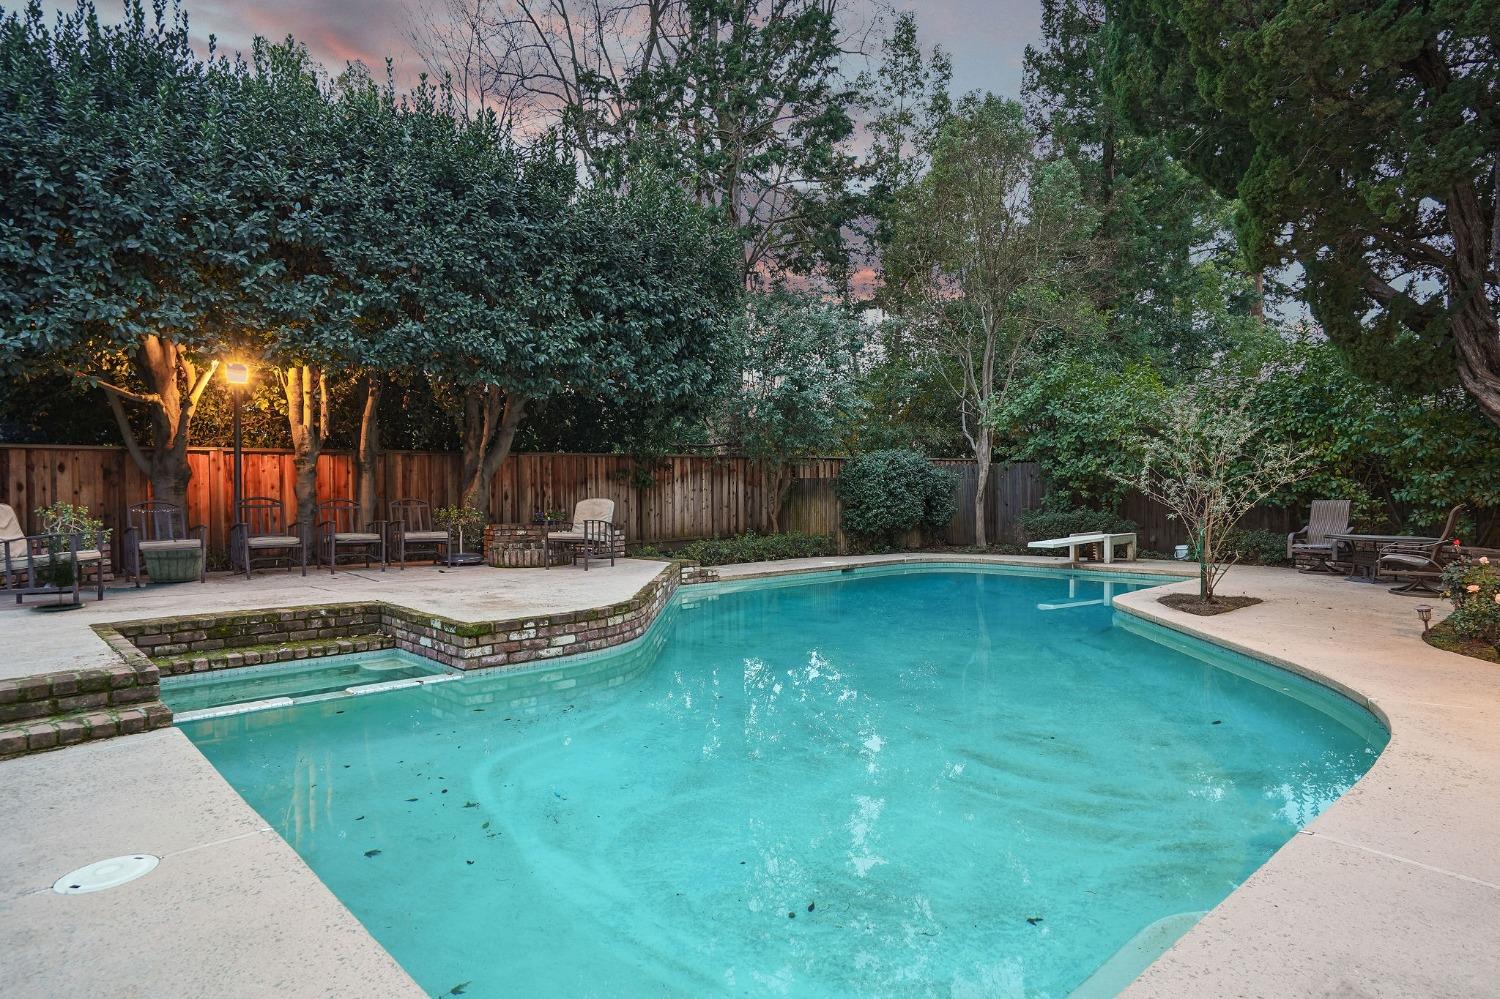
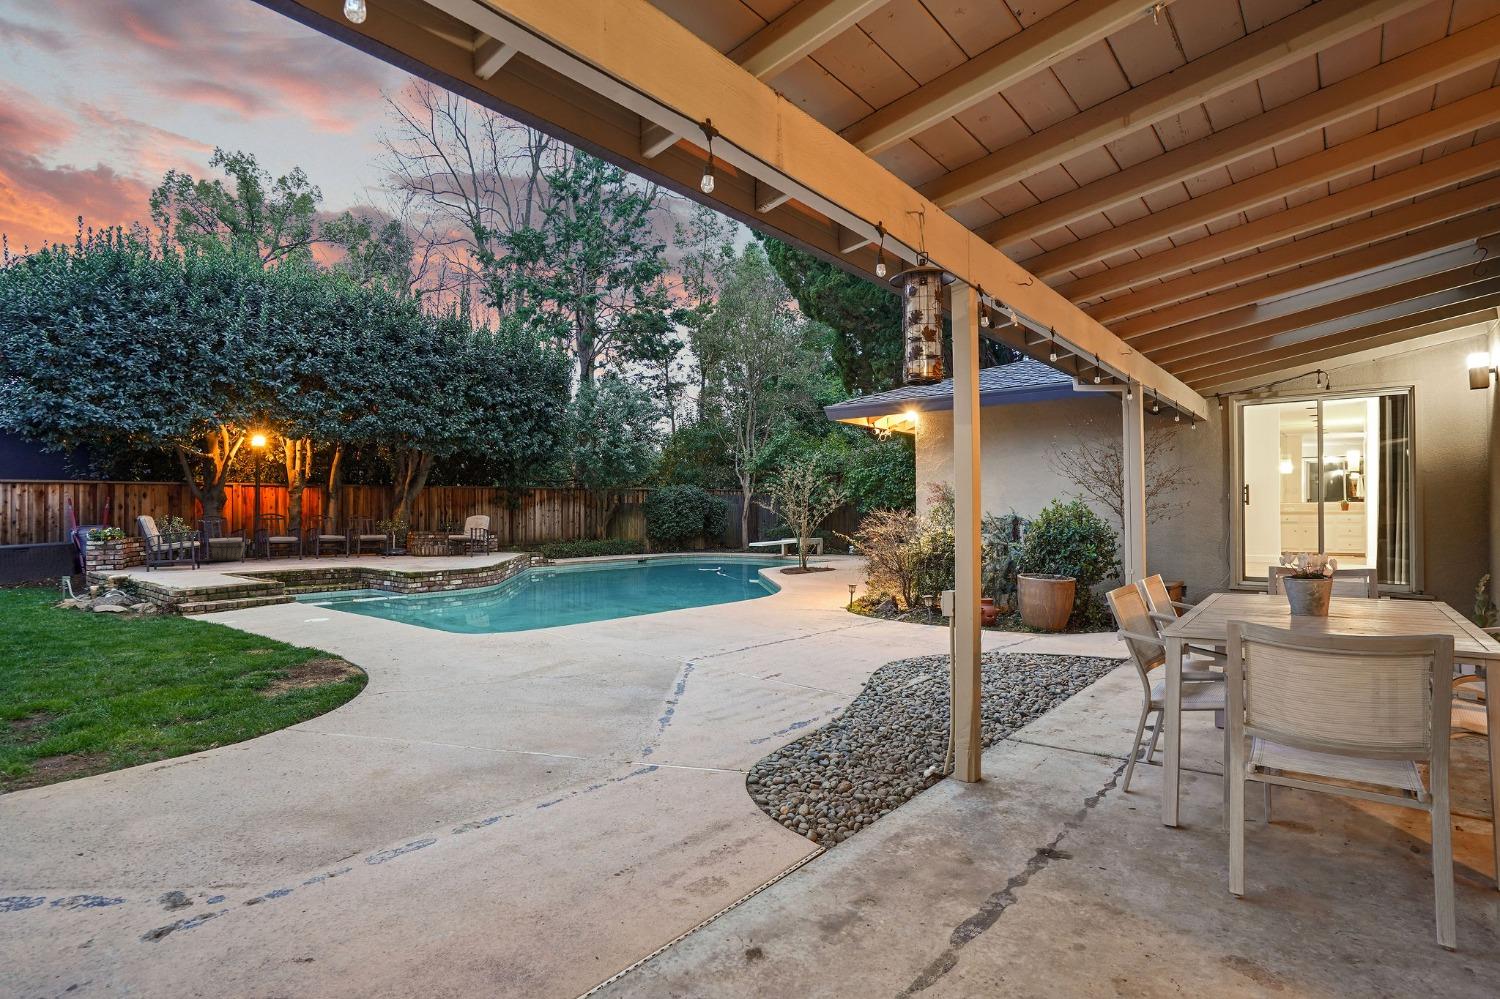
potted tree: present [29,540,87,611] -> none [172,529,204,569]

